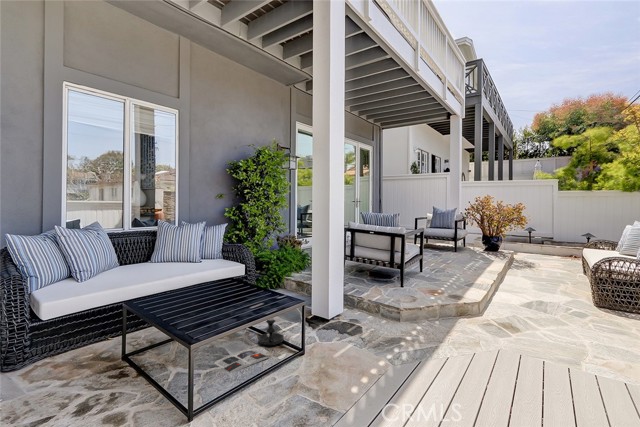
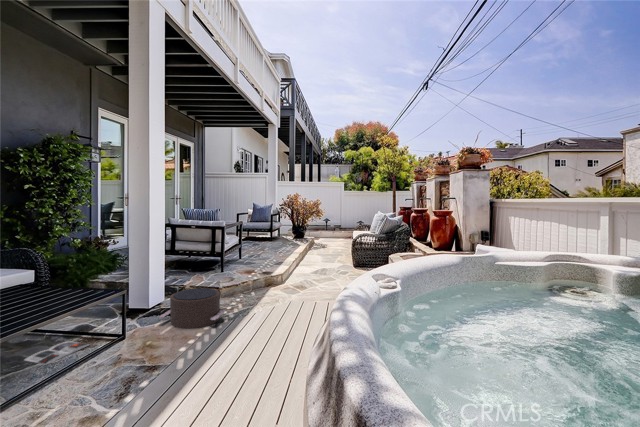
pouf: none [335,308,410,358] -> present [159,288,225,329]
candle holder: present [258,318,284,346] -> none [75,296,105,336]

